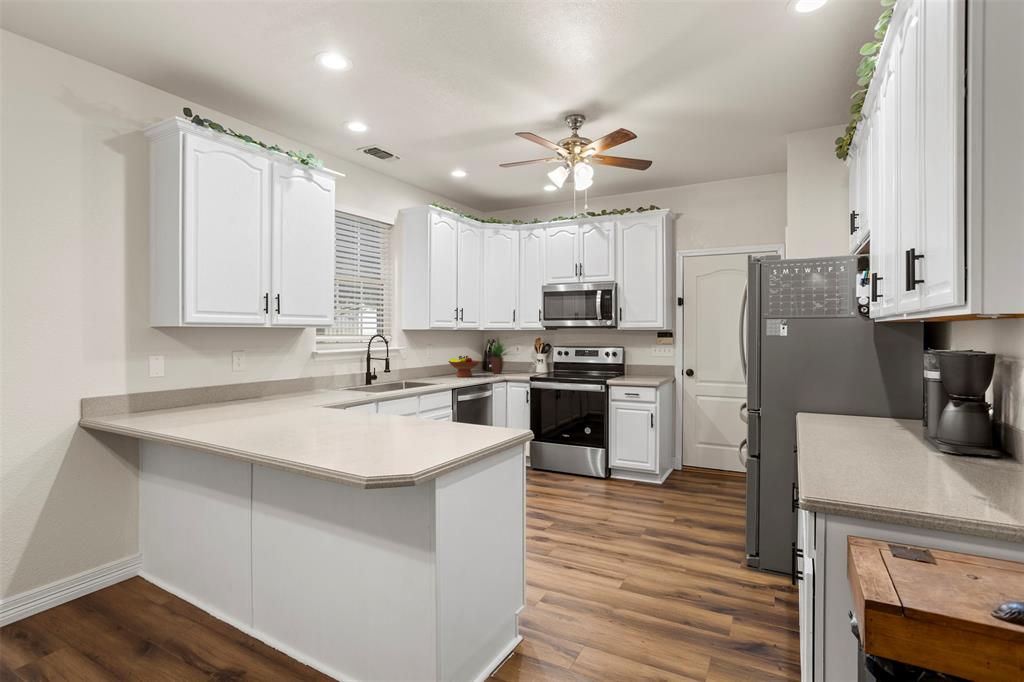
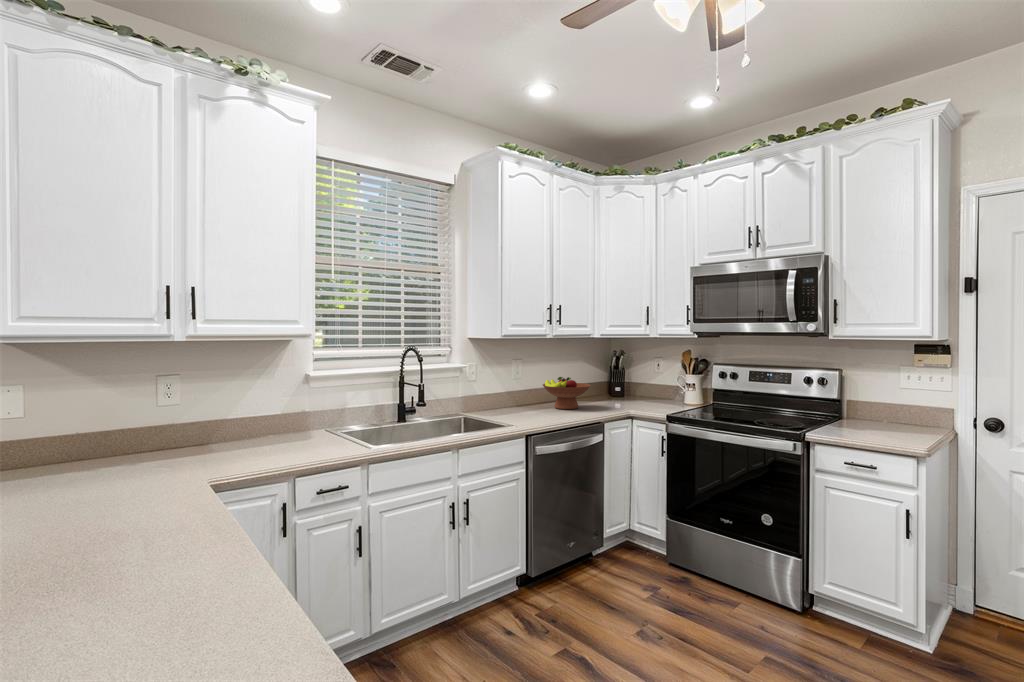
potted plant: present [487,338,507,374] -> none [601,346,651,404]

